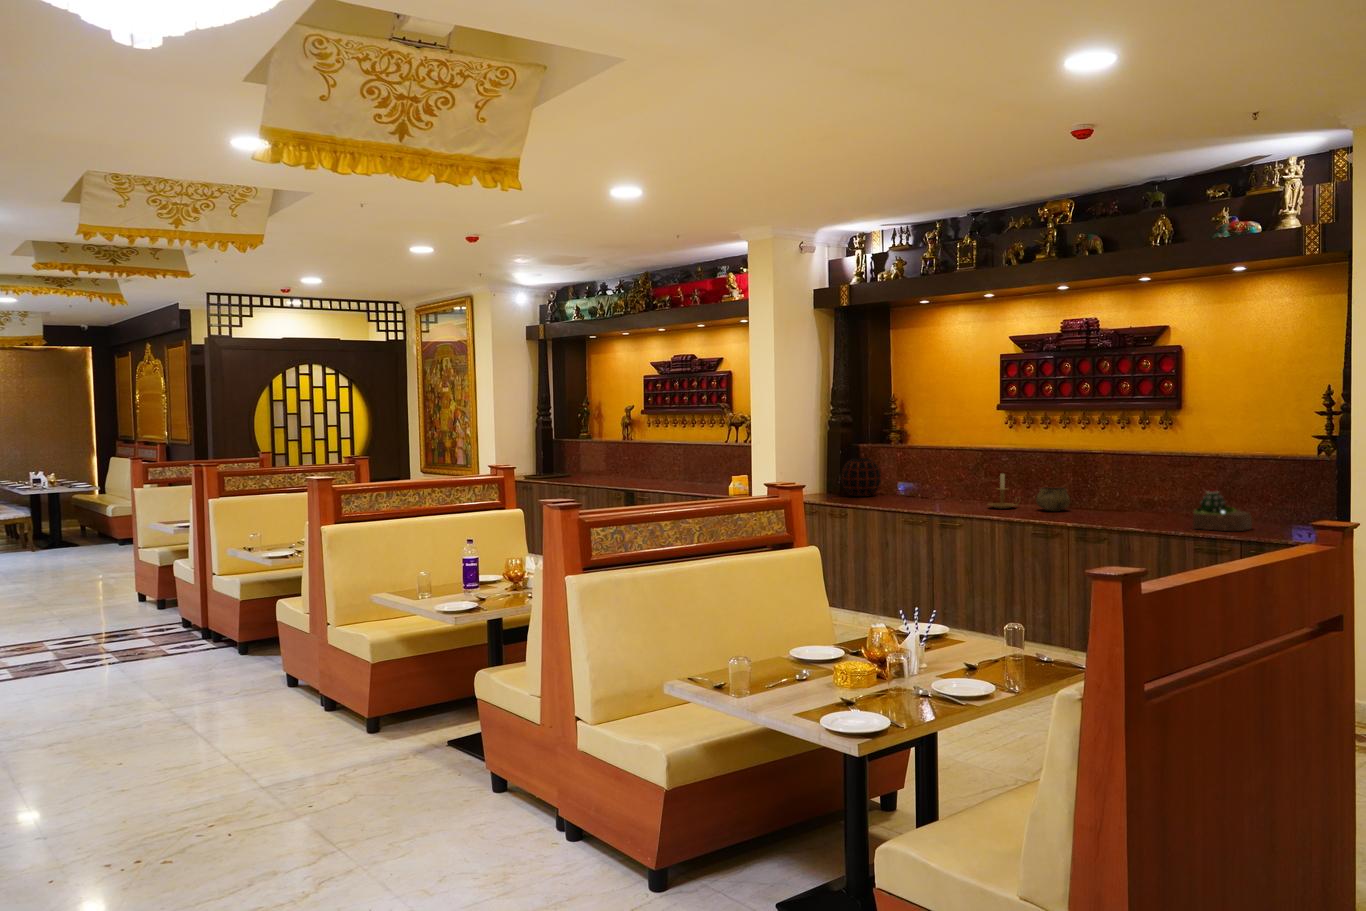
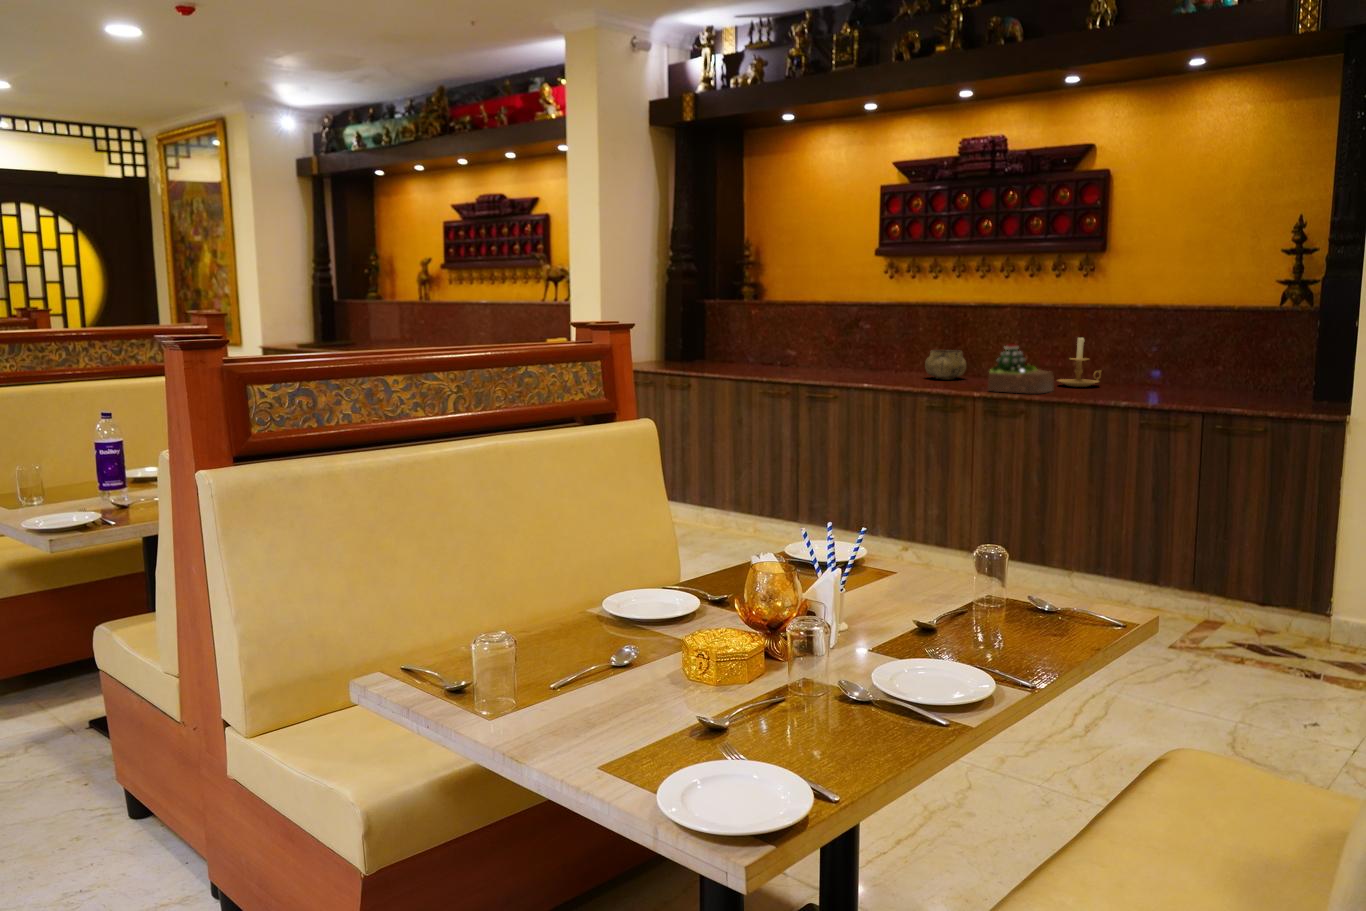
decorative vase: present [841,458,881,497] -> none [682,317,731,365]
candle holder: present [989,474,1020,509] -> present [1058,337,1101,387]
succulent plant: present [1193,489,1252,531] -> present [988,344,1054,394]

